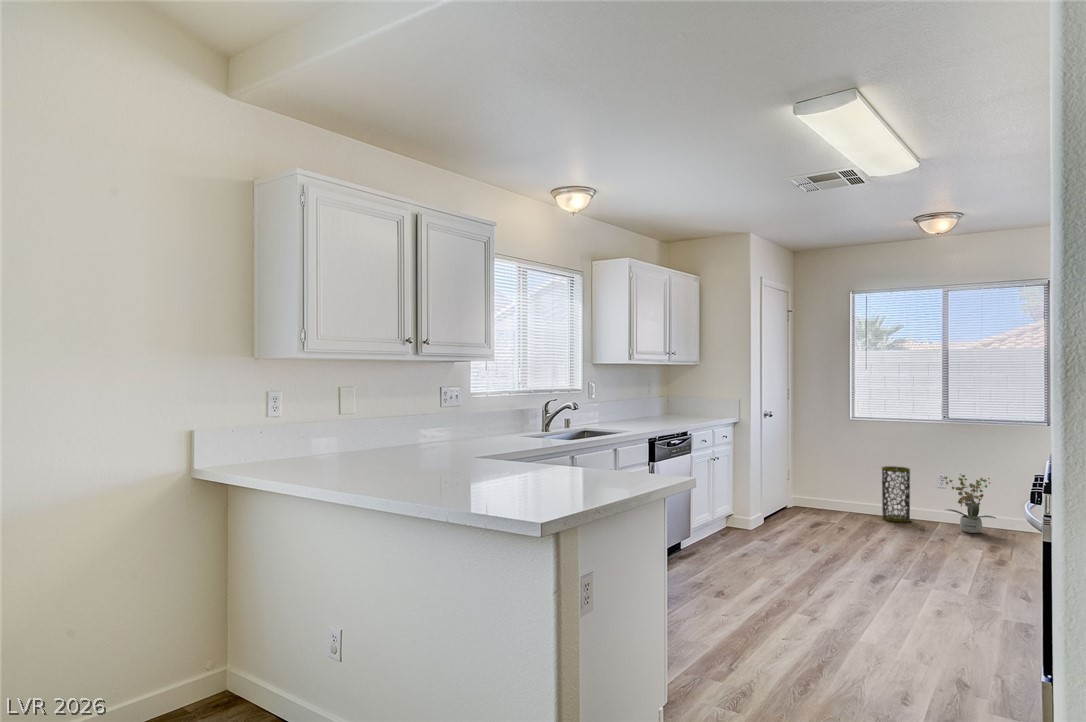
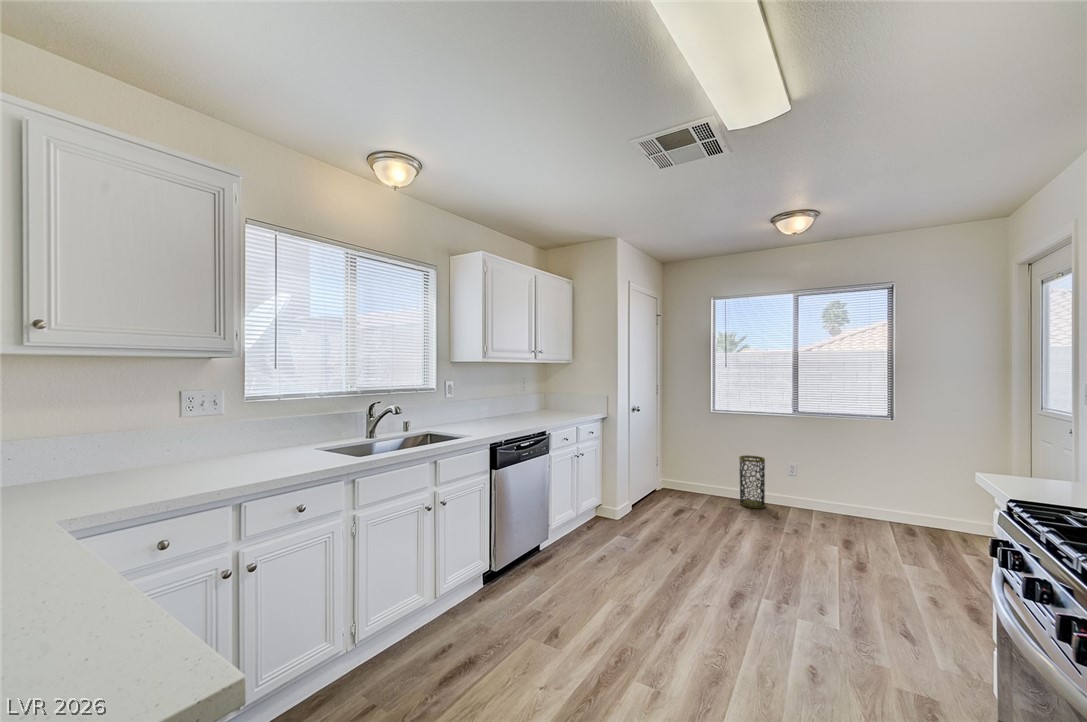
potted plant: present [941,474,996,533] -> none [793,464,846,522]

